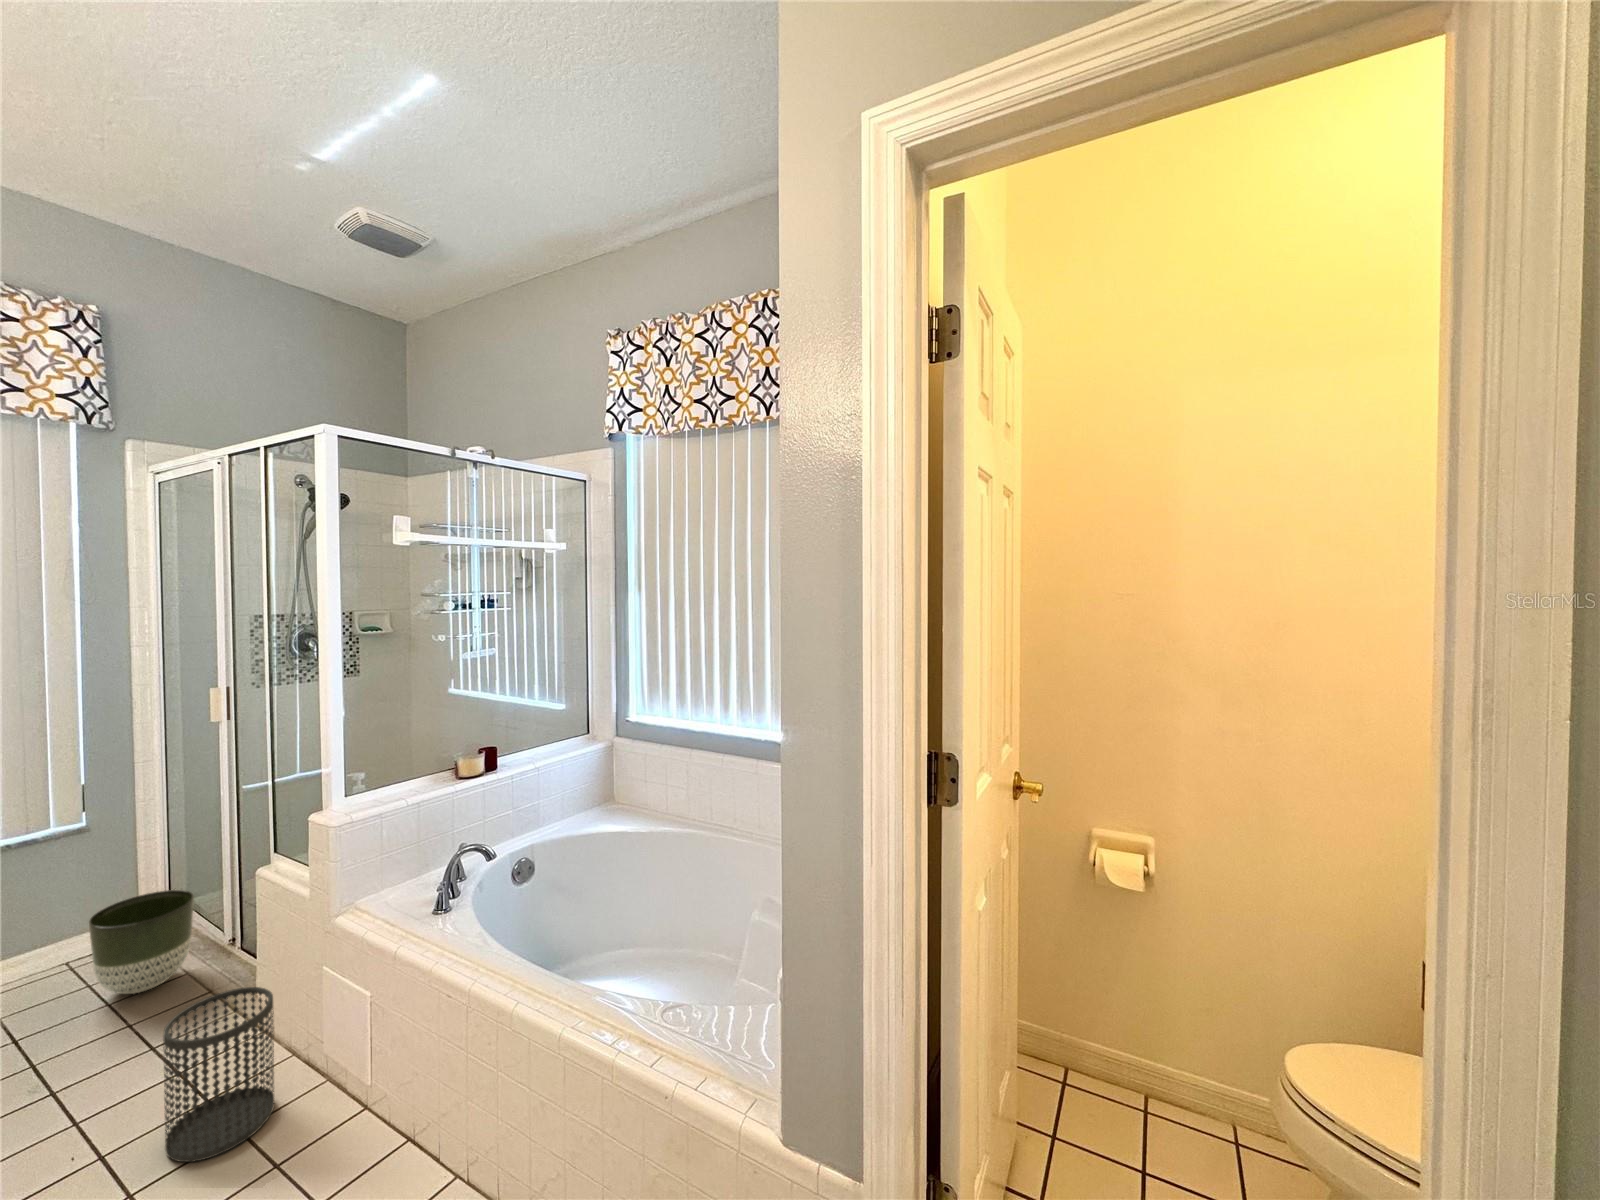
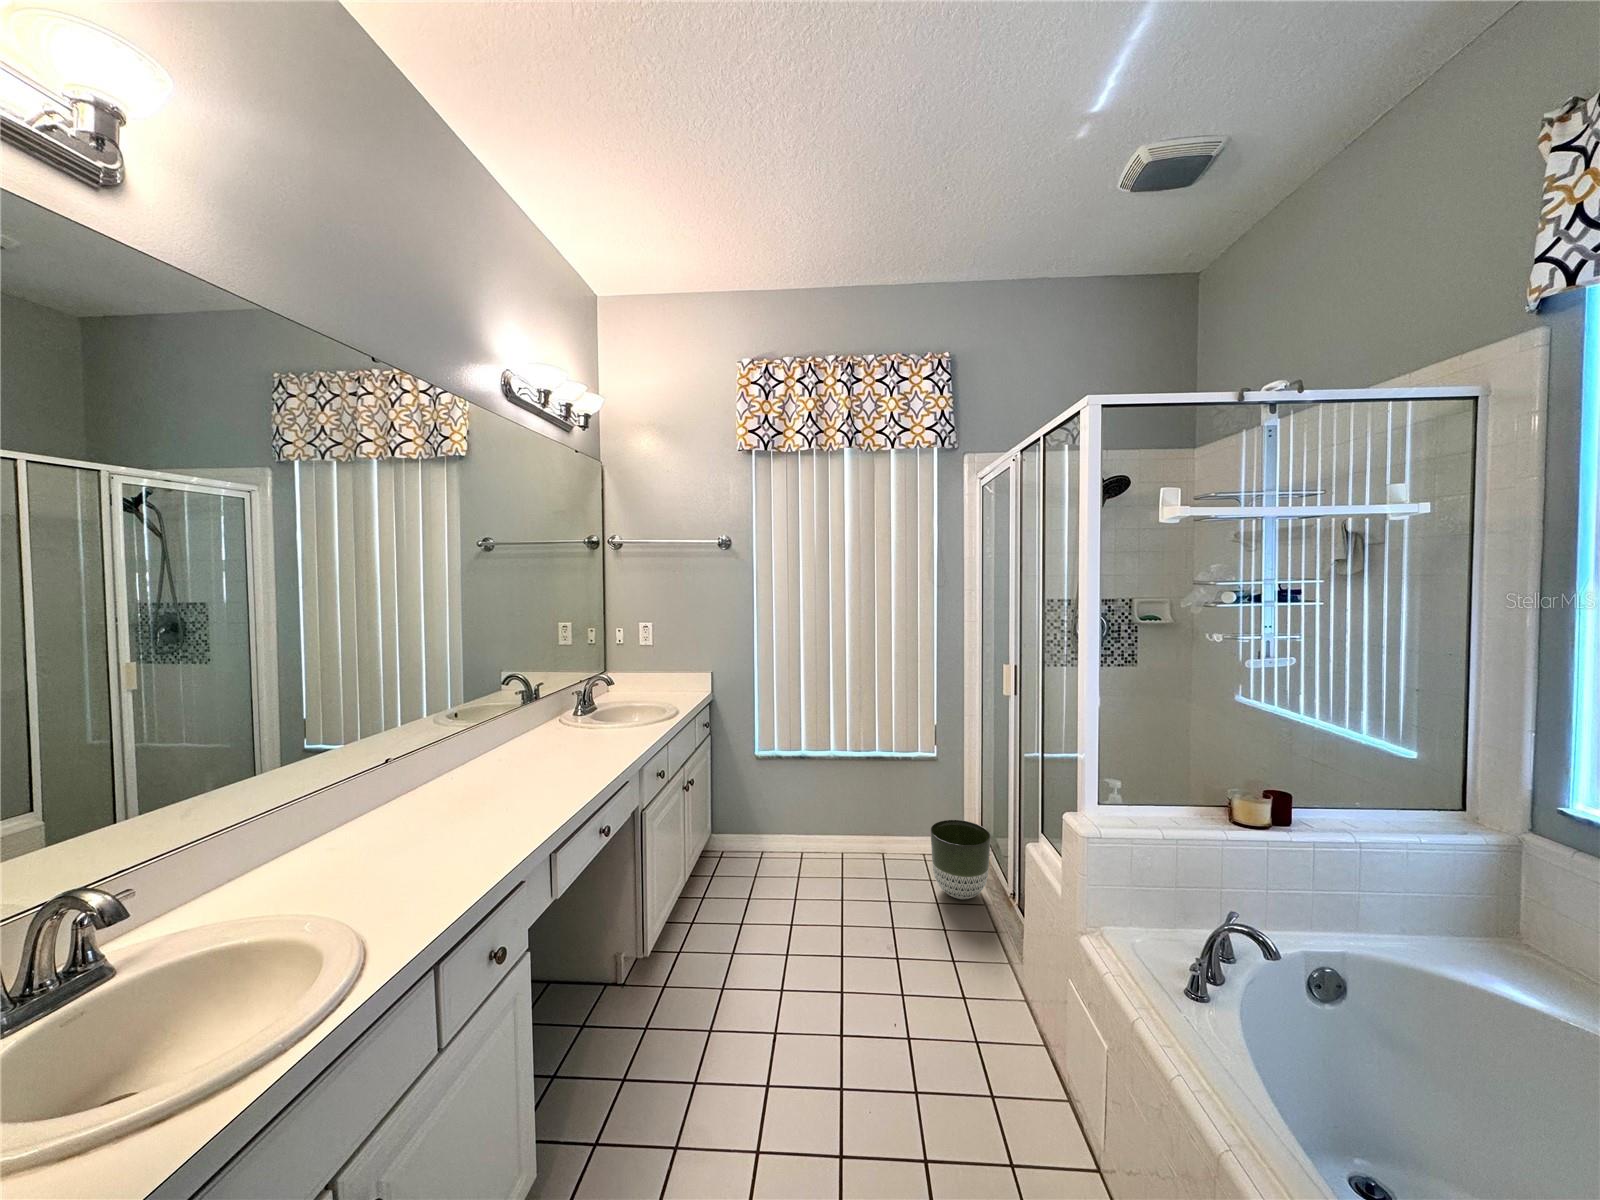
wastebasket: present [163,987,274,1162] -> none [943,948,1024,1114]

